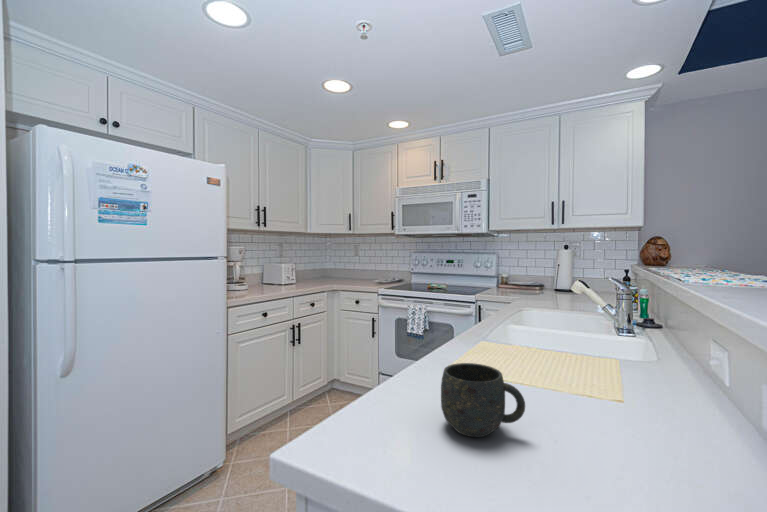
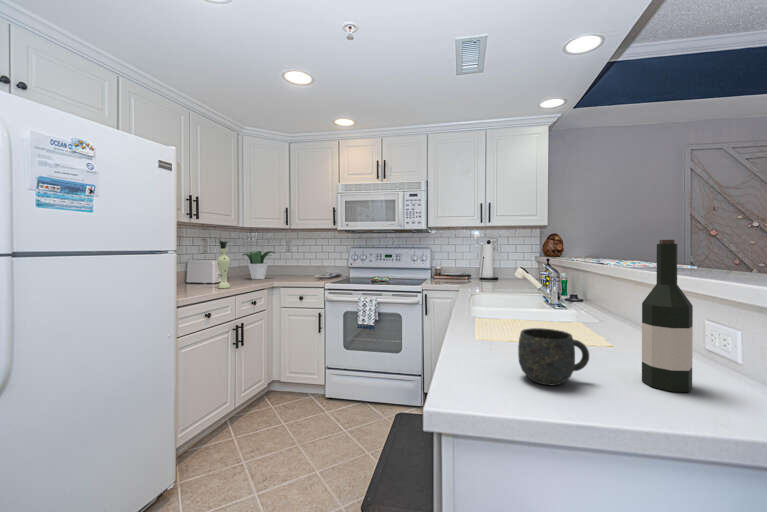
vase: none [275,244,295,289] -> present [217,239,230,288]
potted plant: none [312,255,341,281] -> present [243,251,275,279]
wine bottle: none [602,262,670,478] -> present [642,240,693,392]

